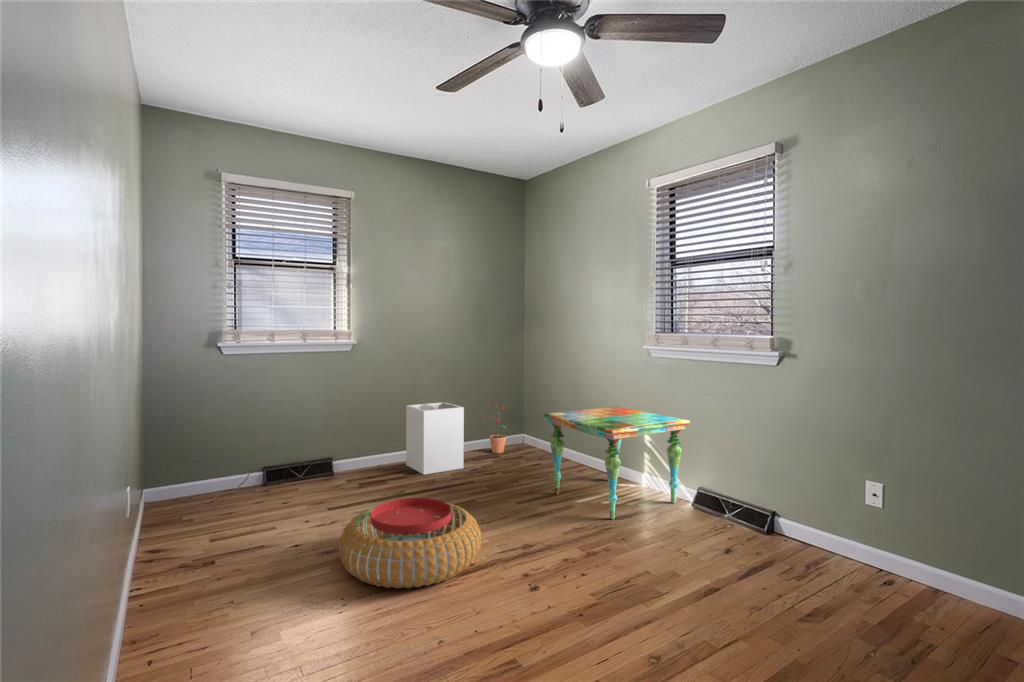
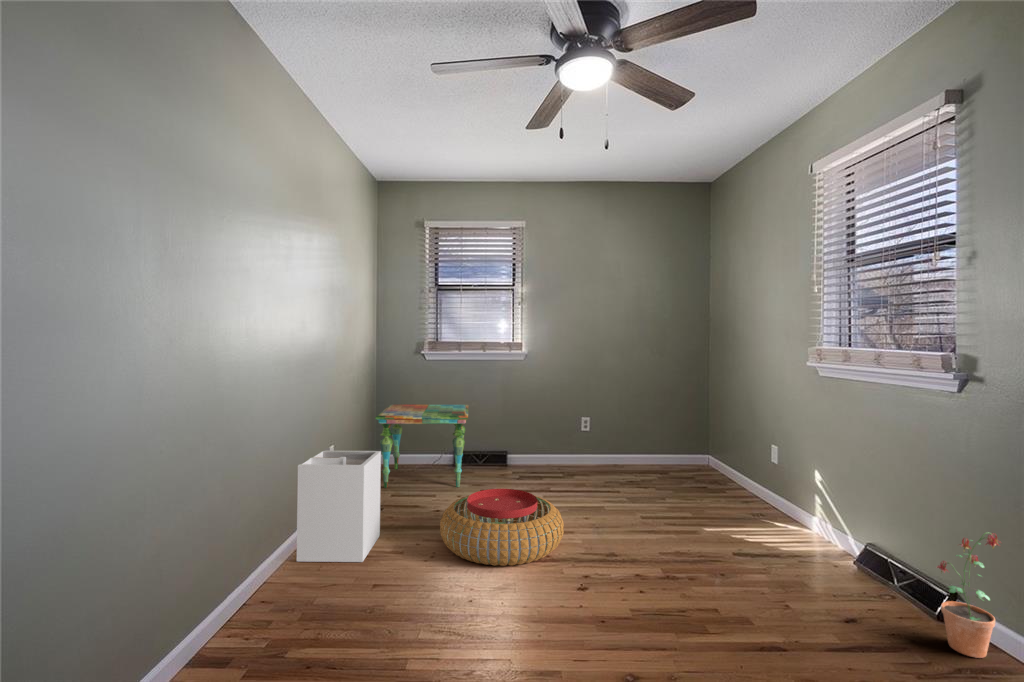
laundry hamper: present [406,402,464,475] -> present [297,450,381,562]
potted plant: present [483,403,507,453] -> present [937,533,998,658]
side table: present [543,407,690,519] -> present [375,404,468,488]

